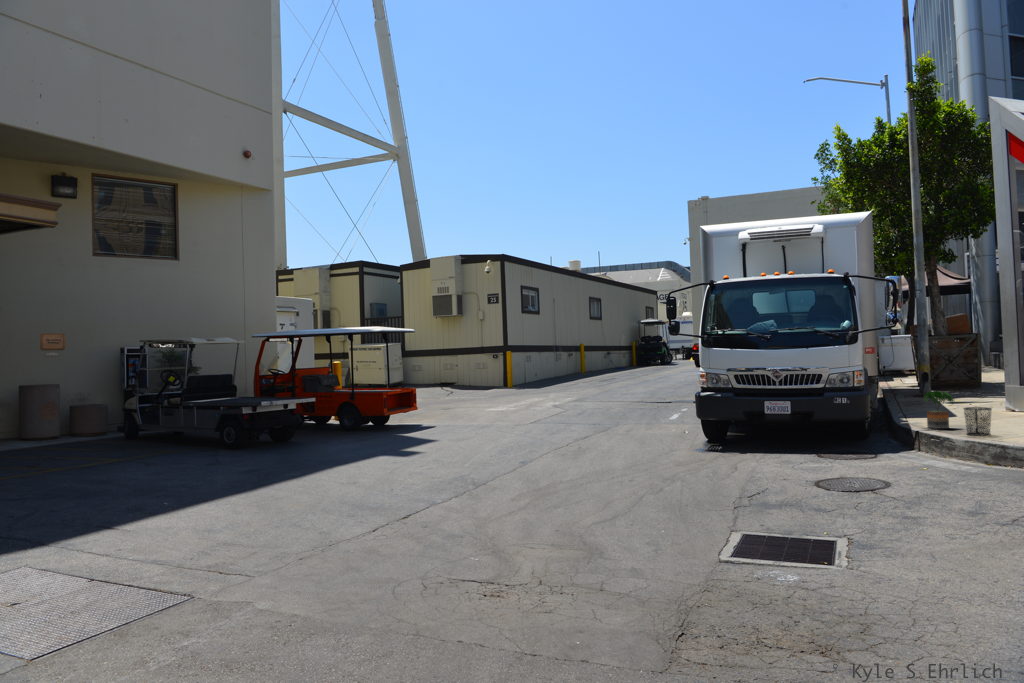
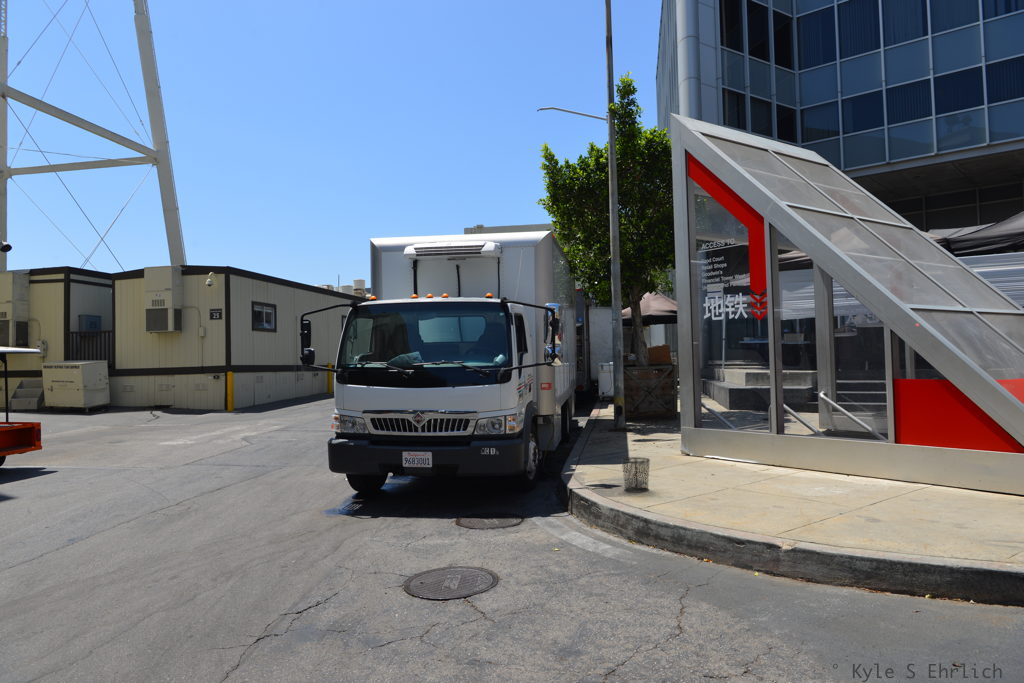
potted tree: present [924,391,954,429] -> none [588,435,620,479]

